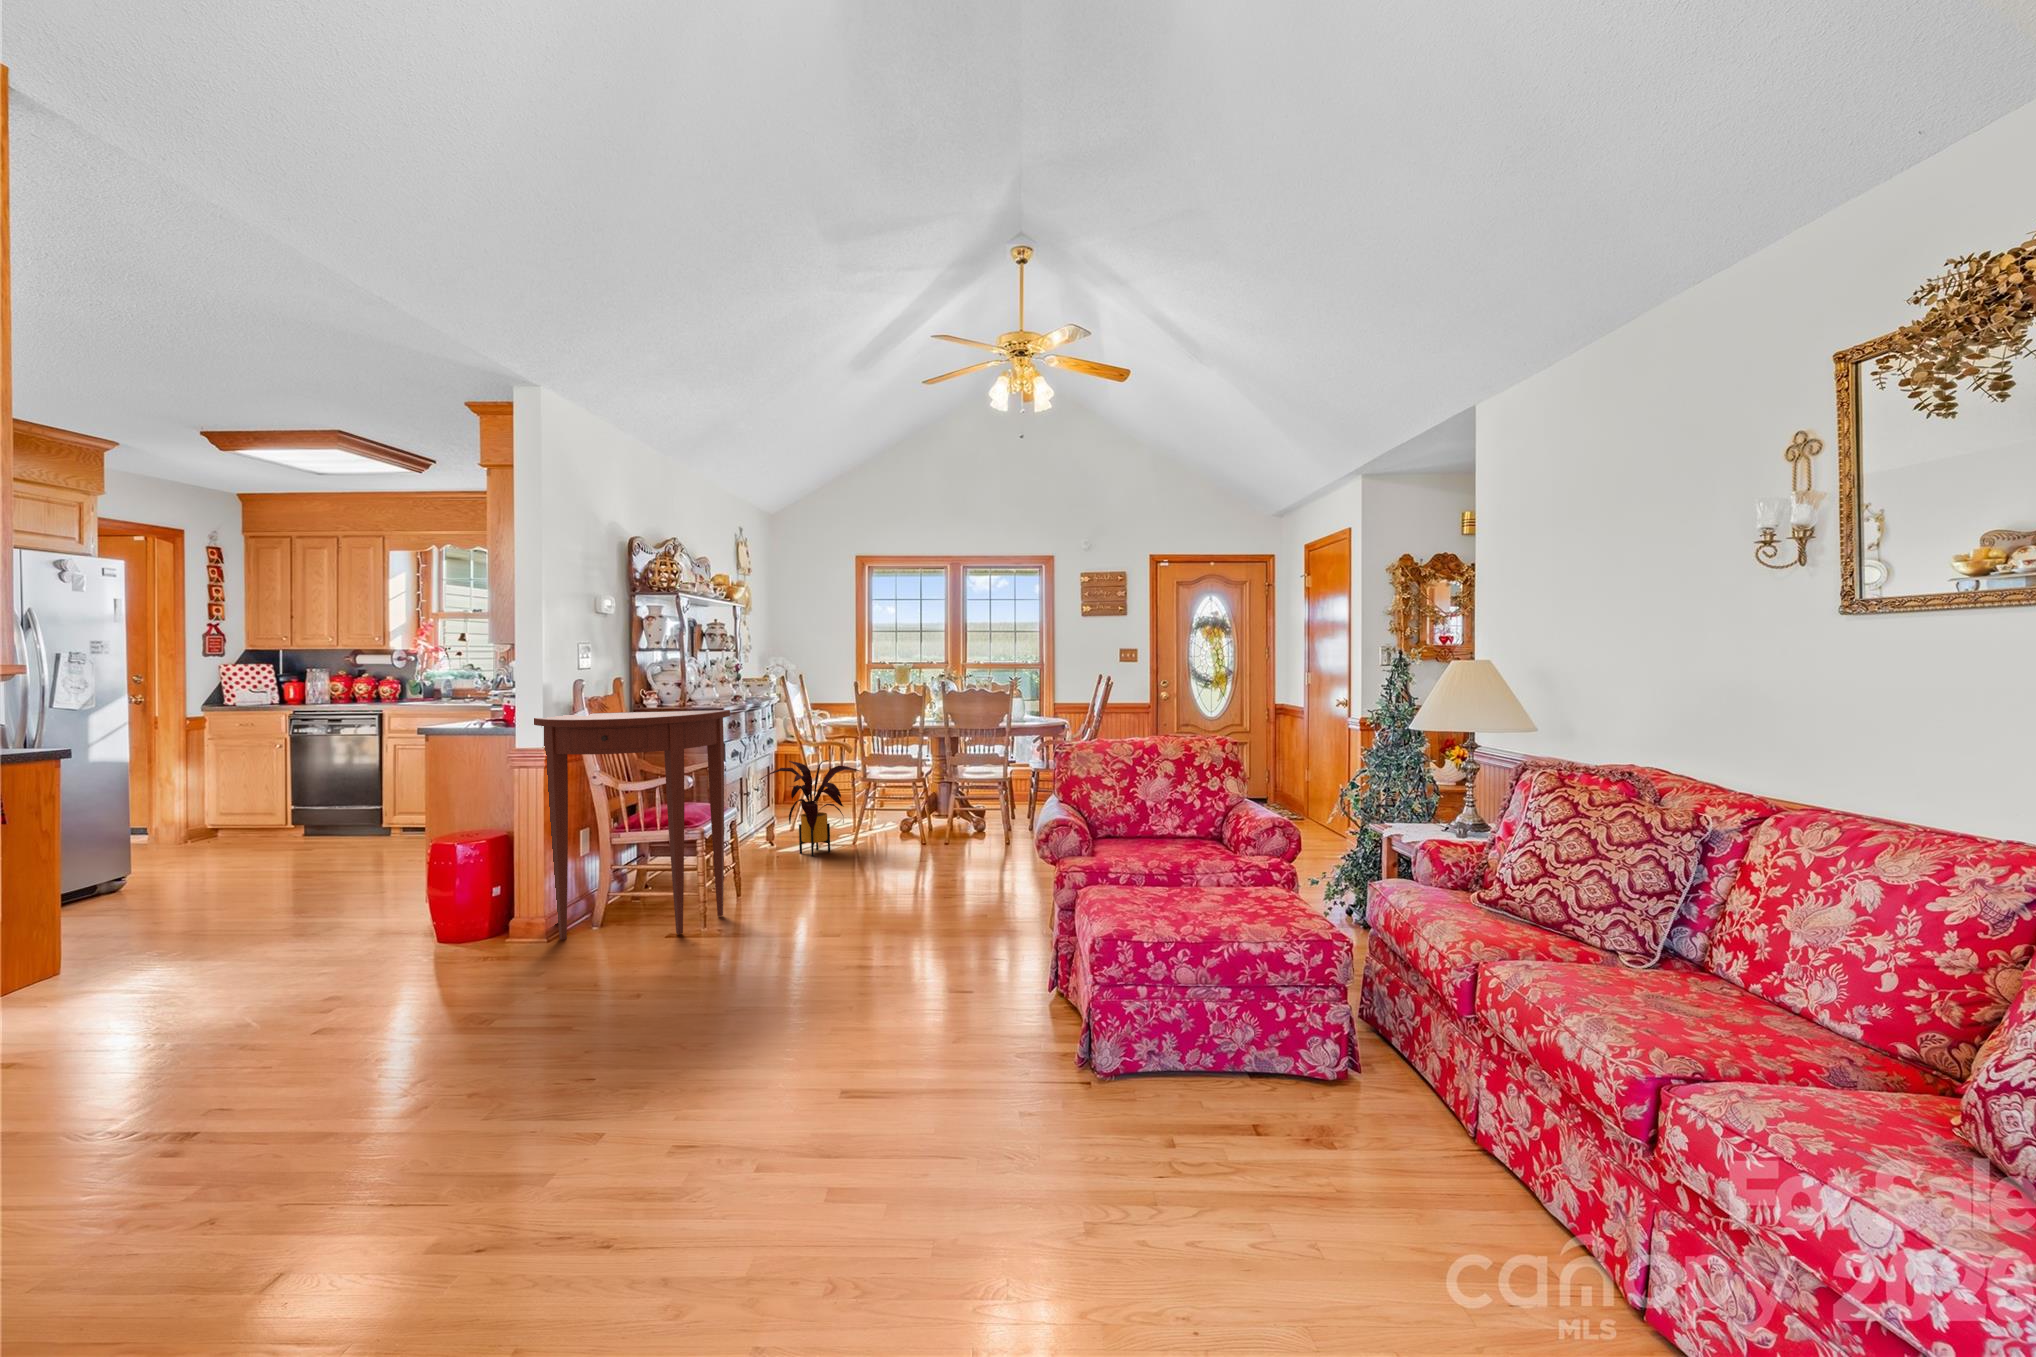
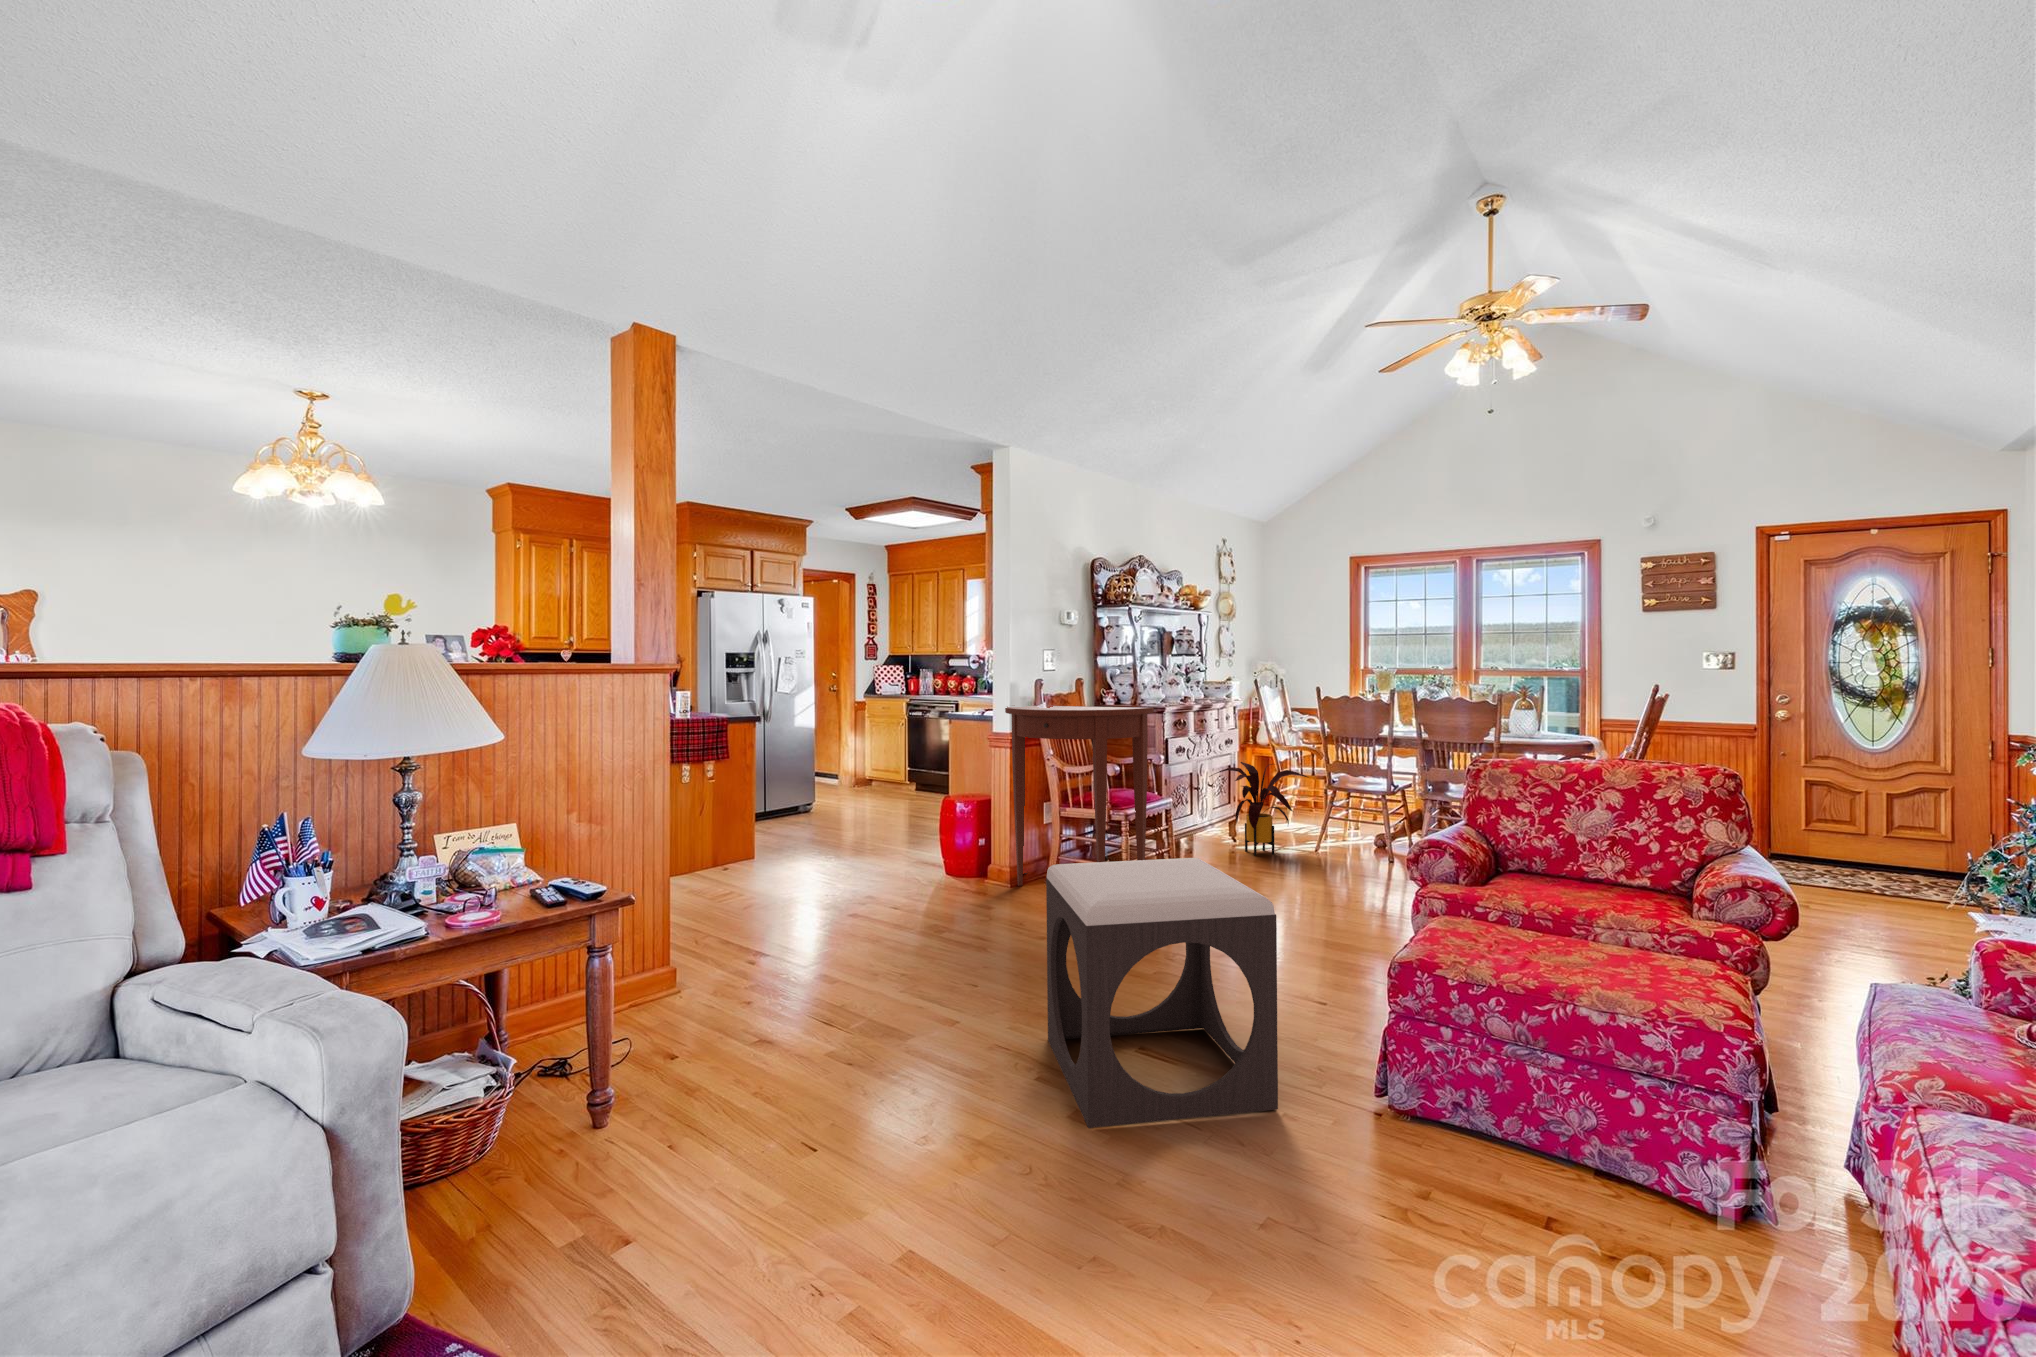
footstool: none [727,872,1010,1203] -> present [1046,858,1278,1128]

